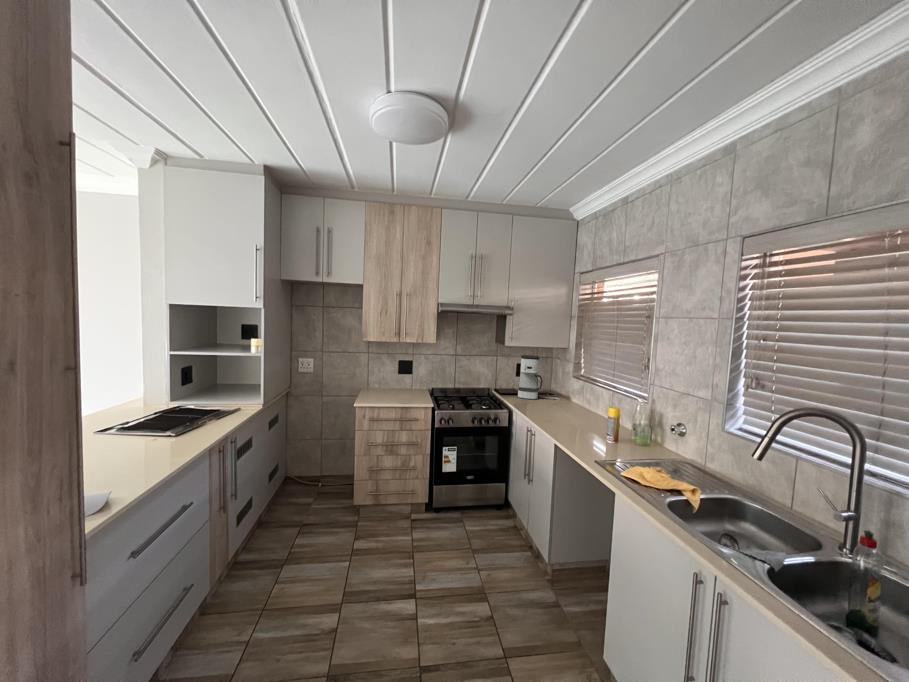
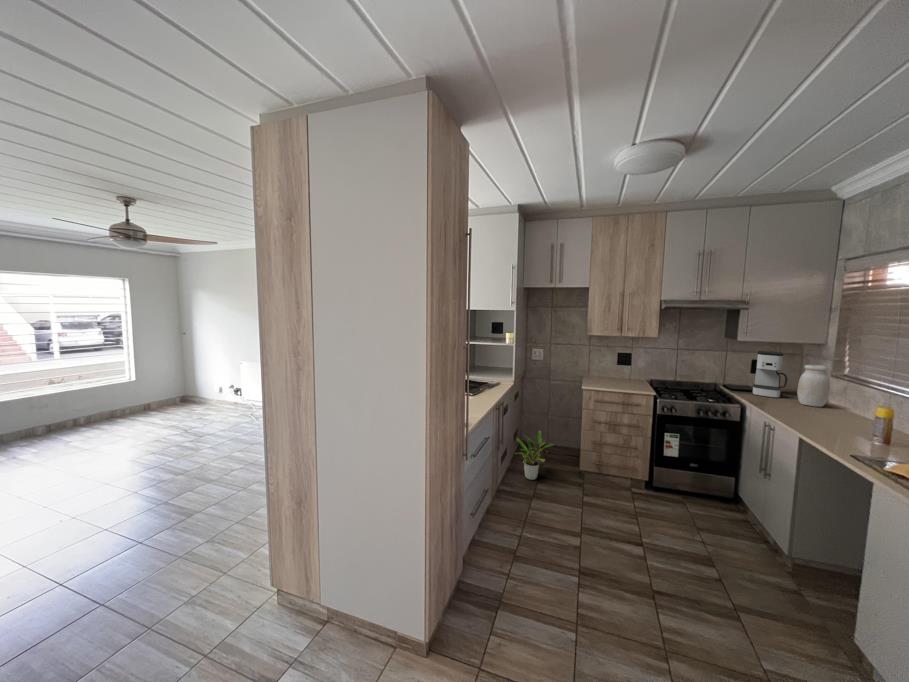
jar: none [550,367,571,406] -> present [797,365,830,407]
potted plant: none [257,468,320,540] -> present [515,431,554,480]

